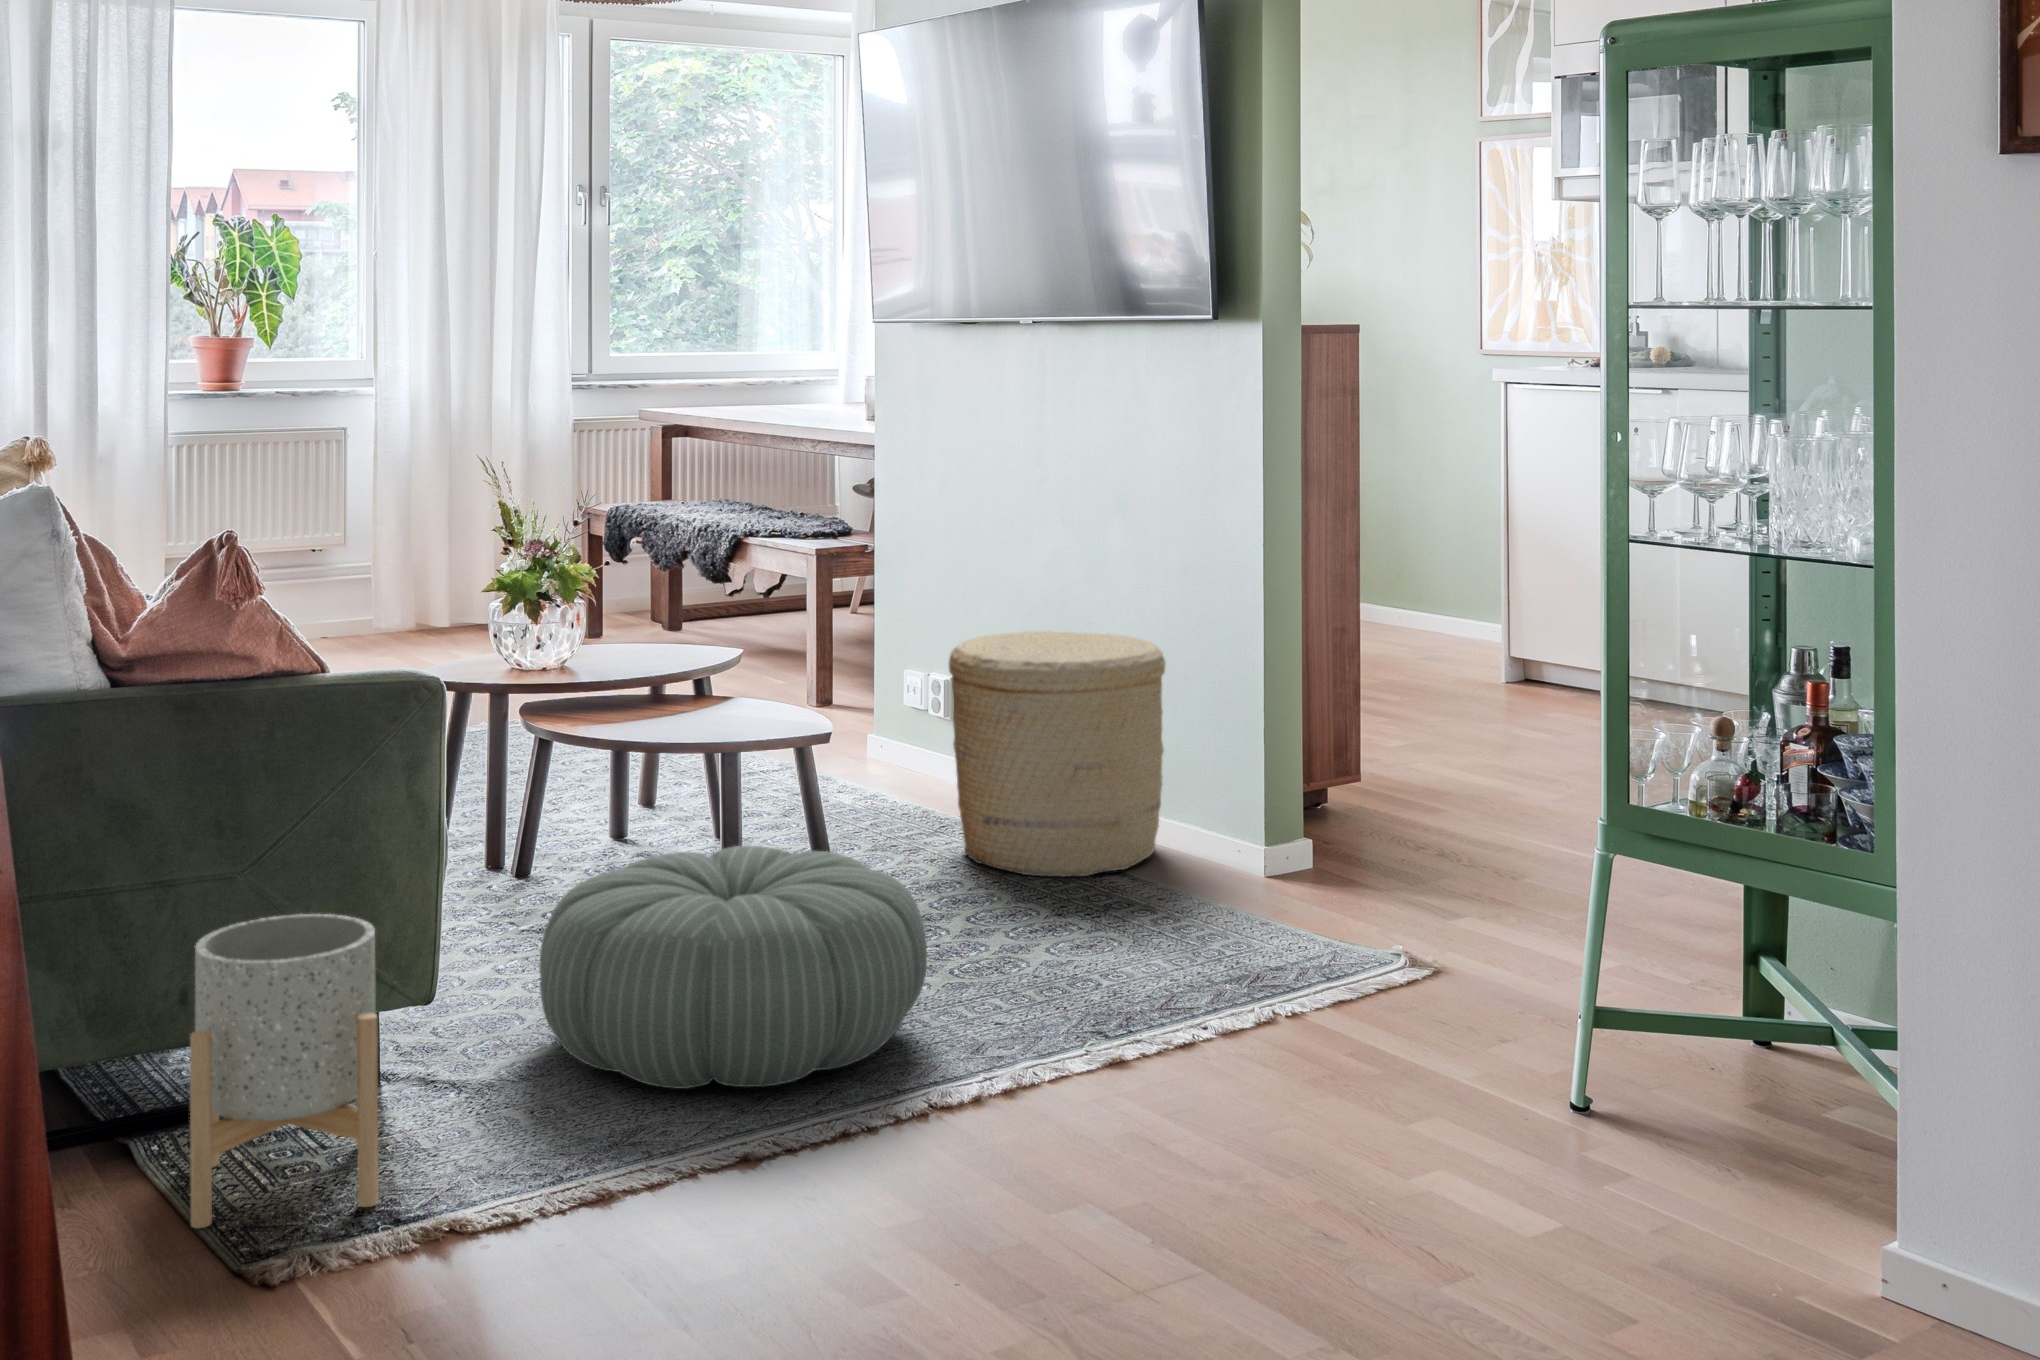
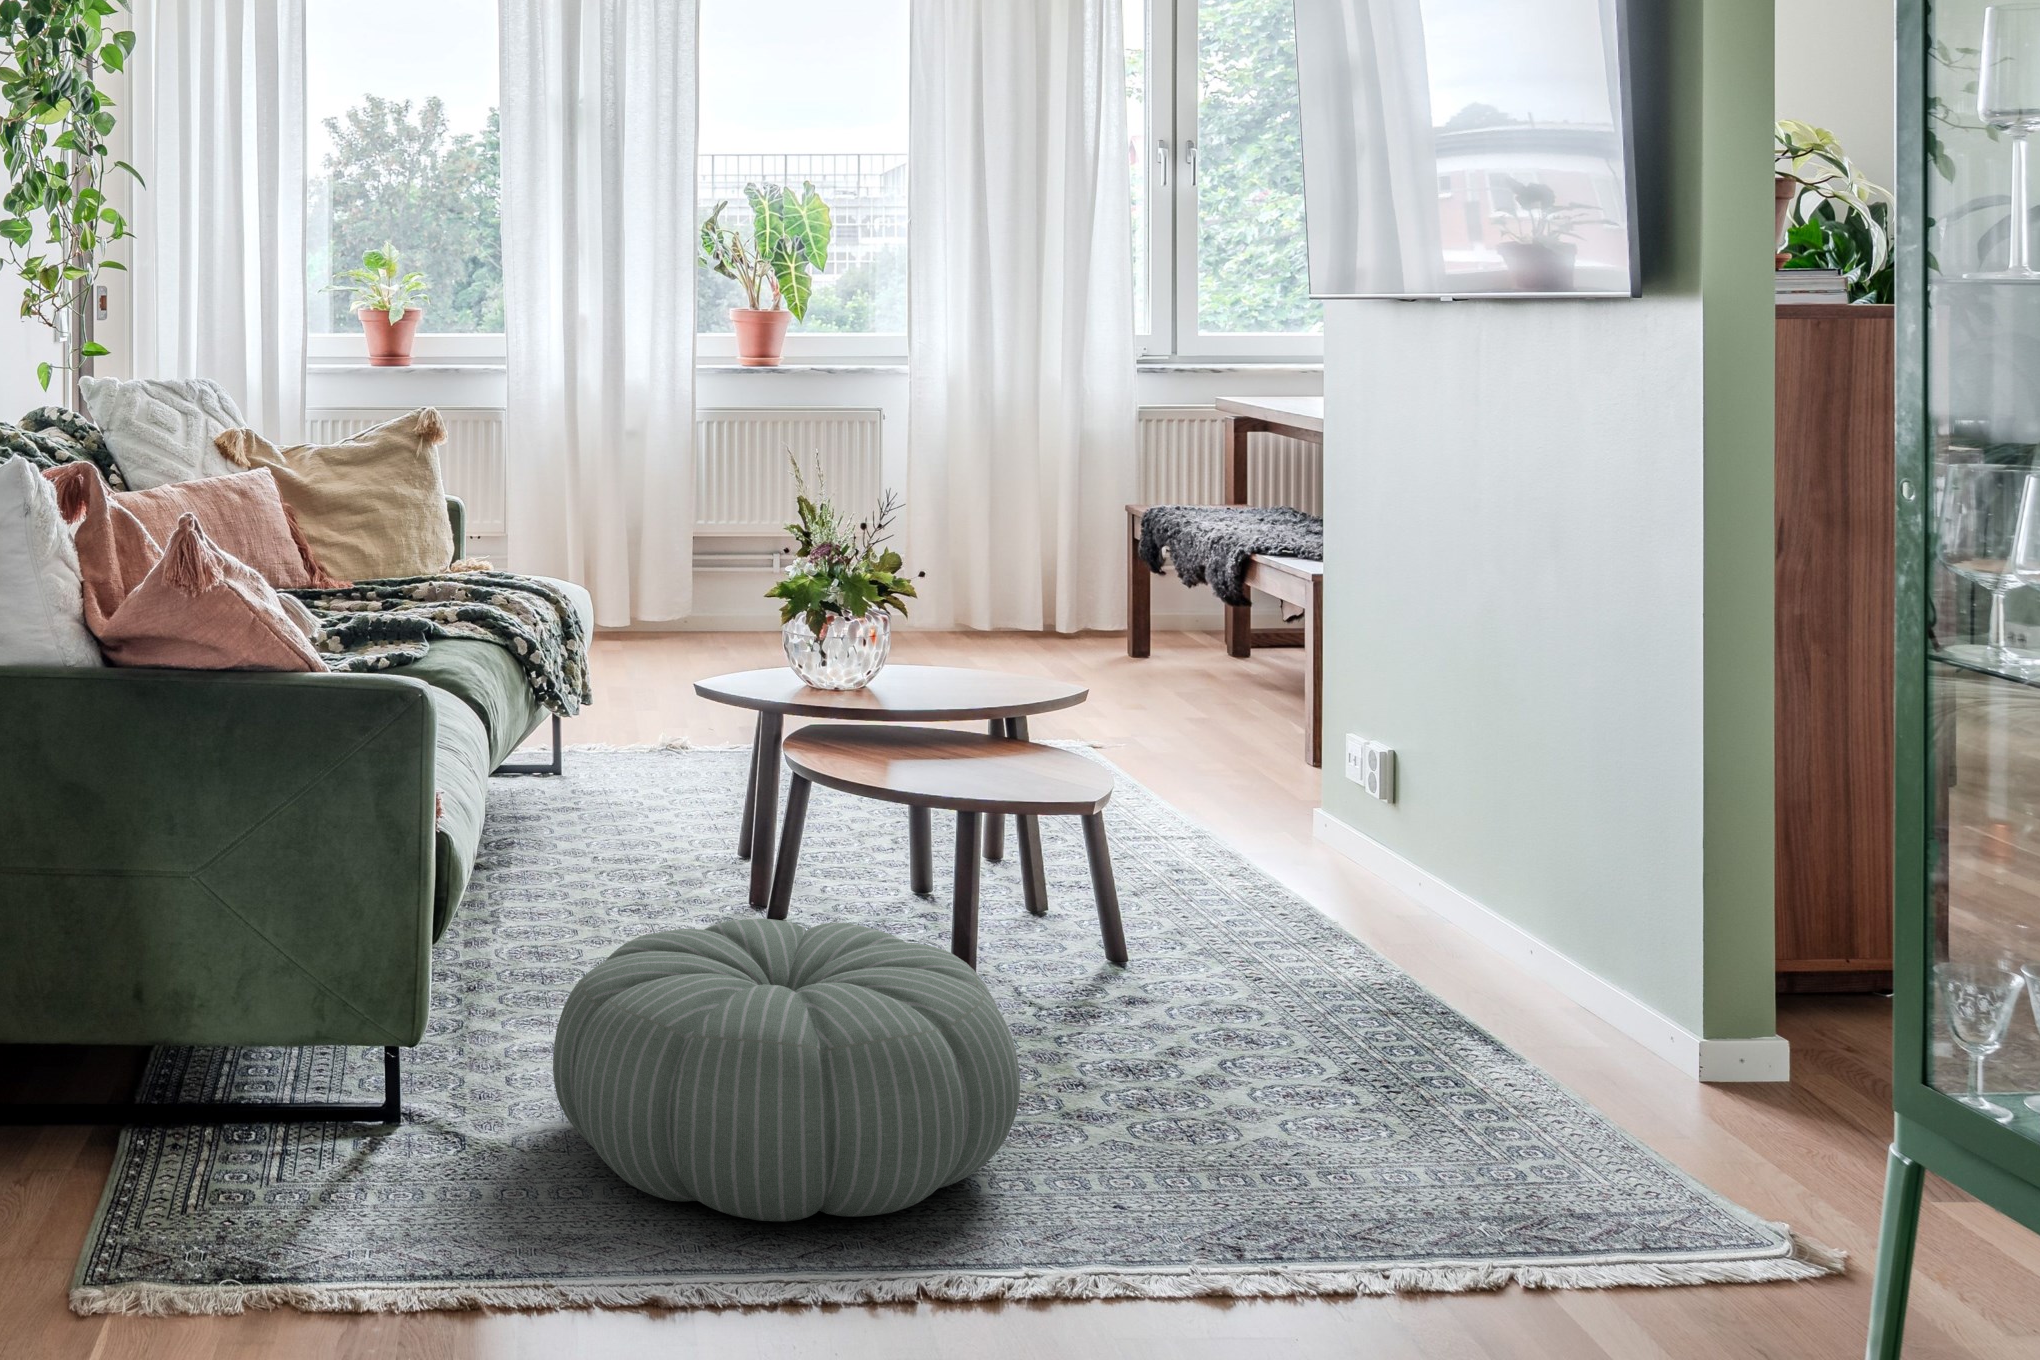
woven basket: present [949,631,1165,877] -> none [1271,698,1574,1029]
planter: present [190,914,378,1228] -> none [87,925,324,1255]

